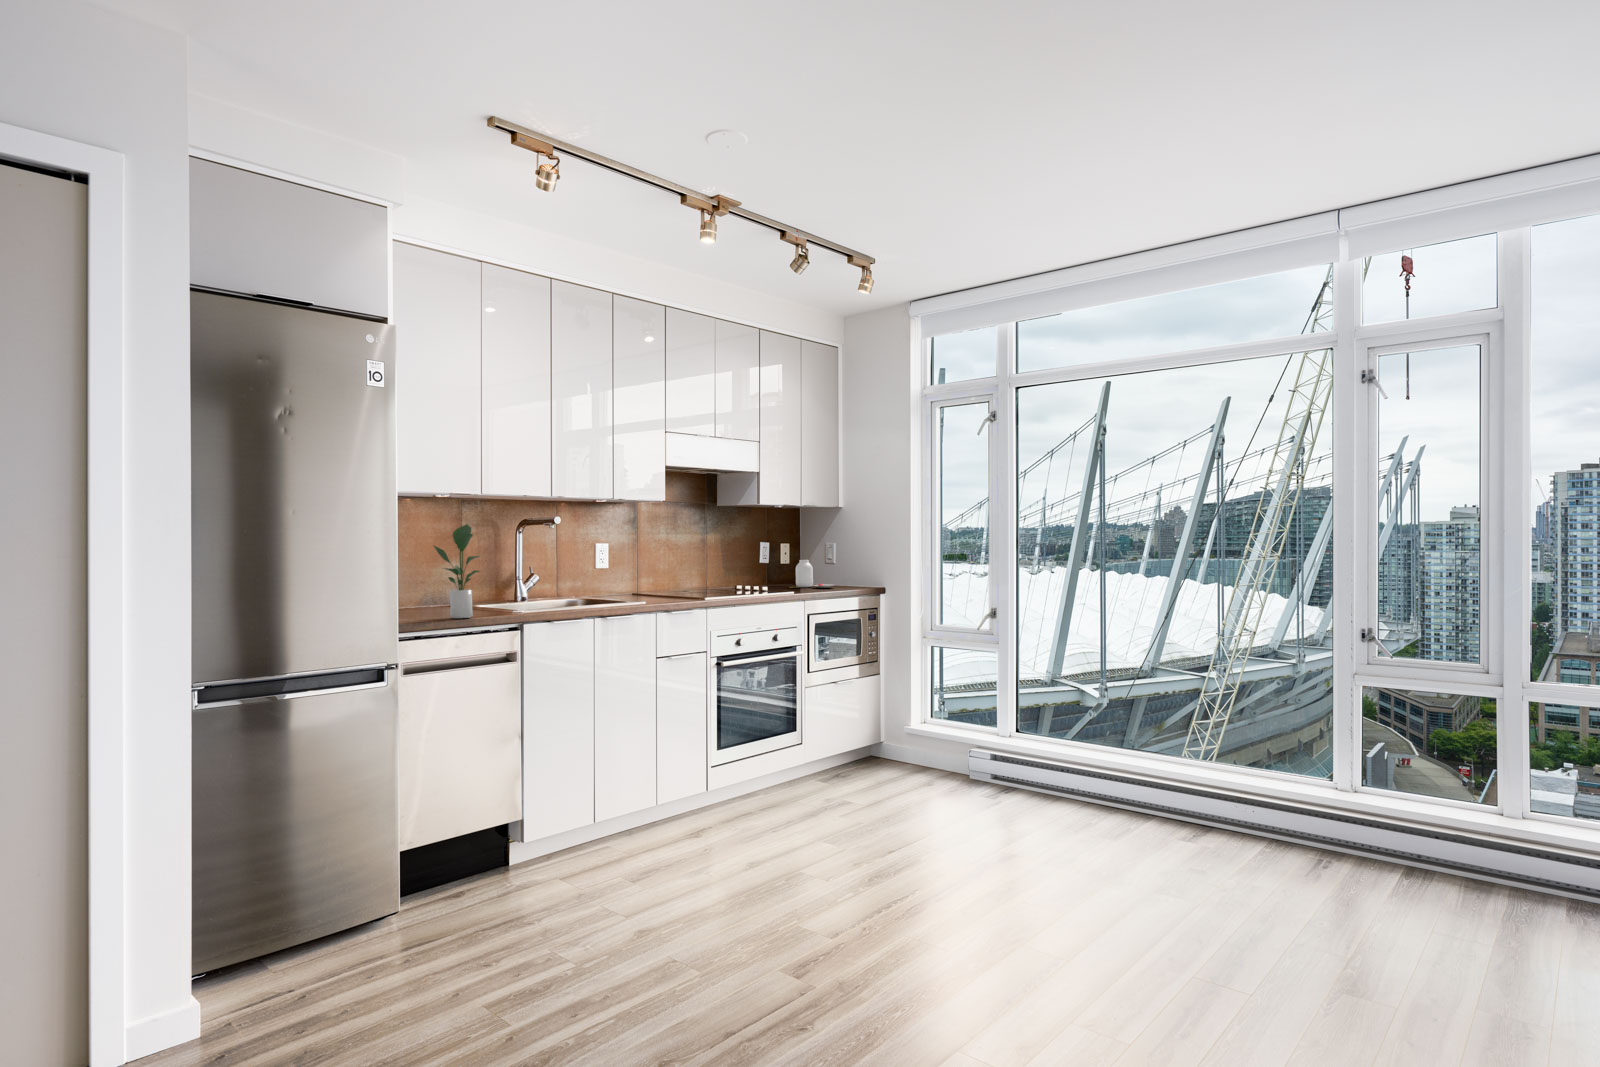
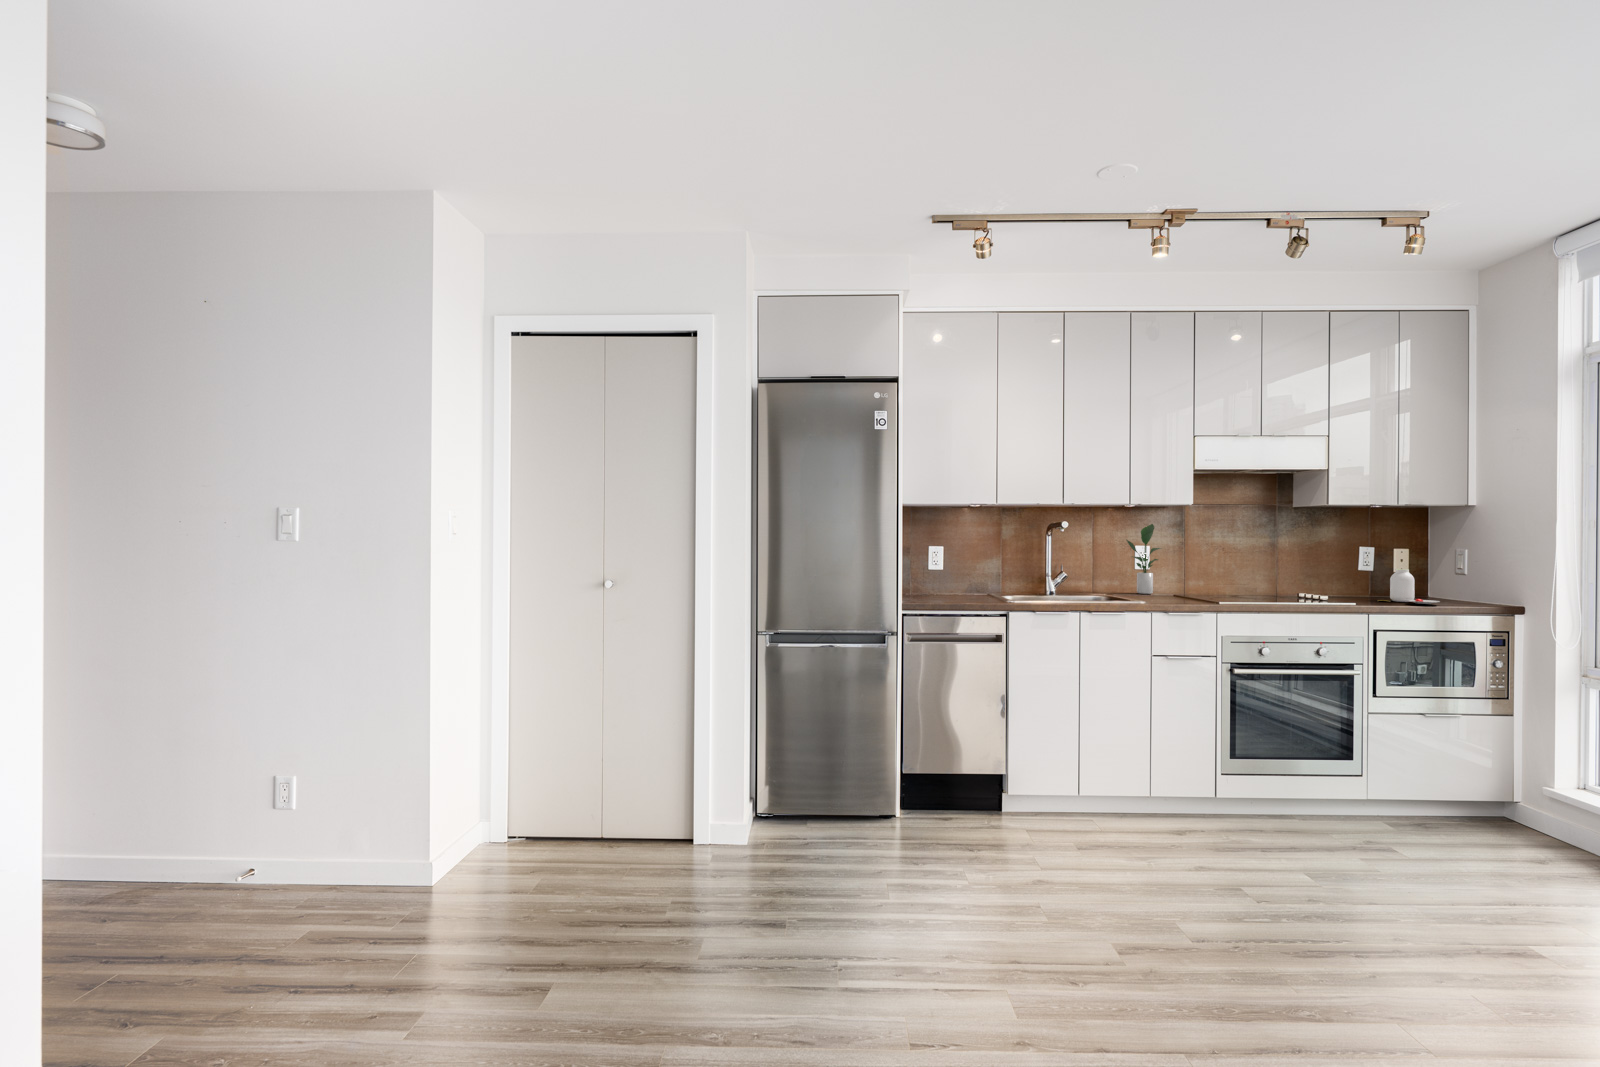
potted plant: present [433,524,480,618] -> present [1126,524,1161,594]

